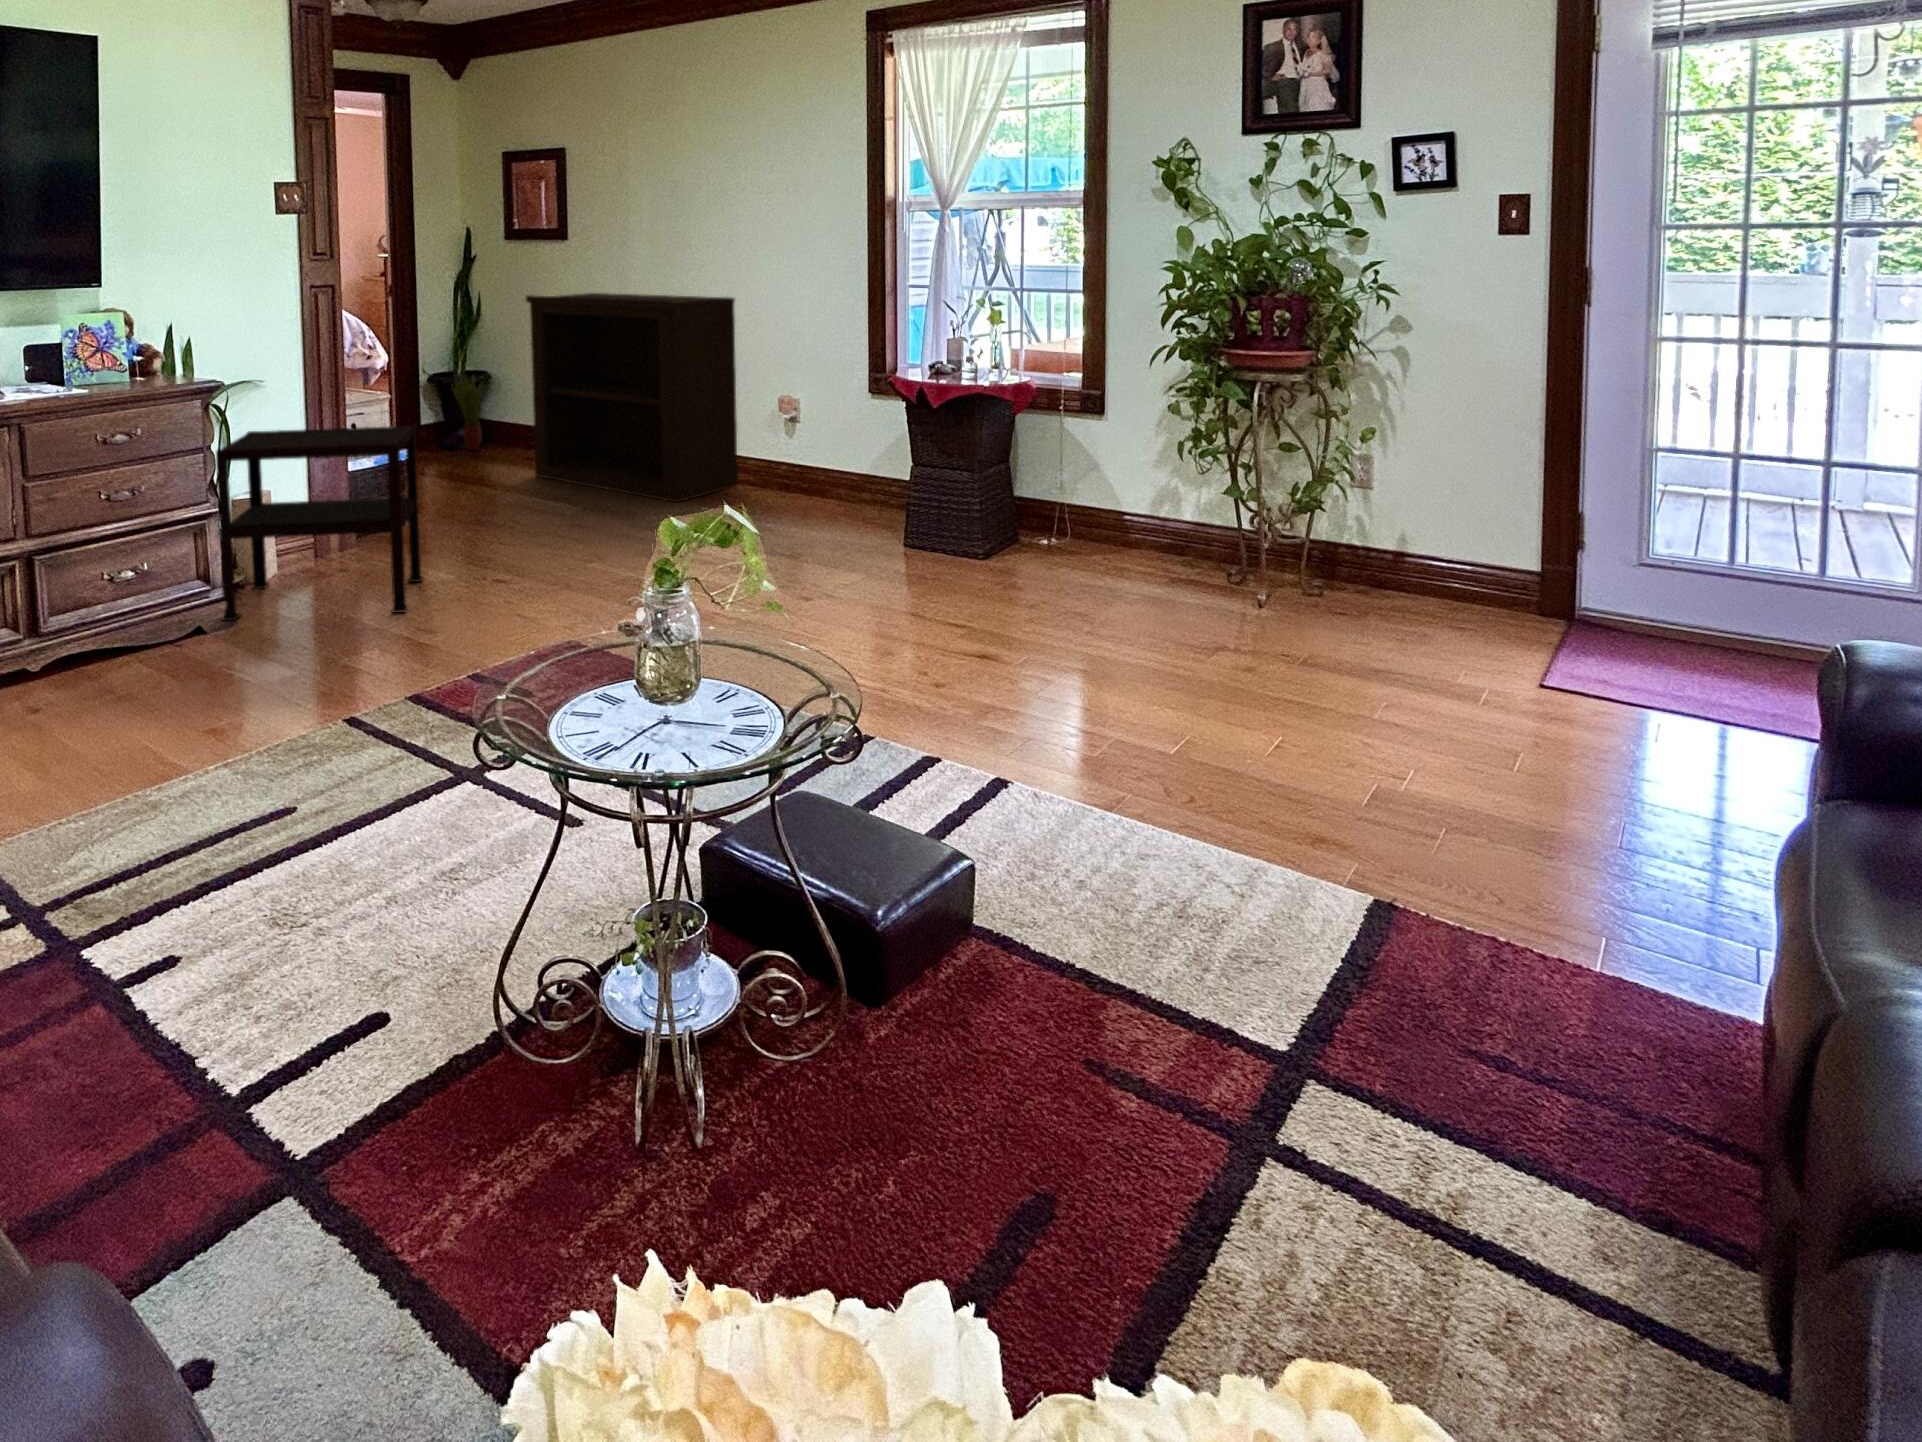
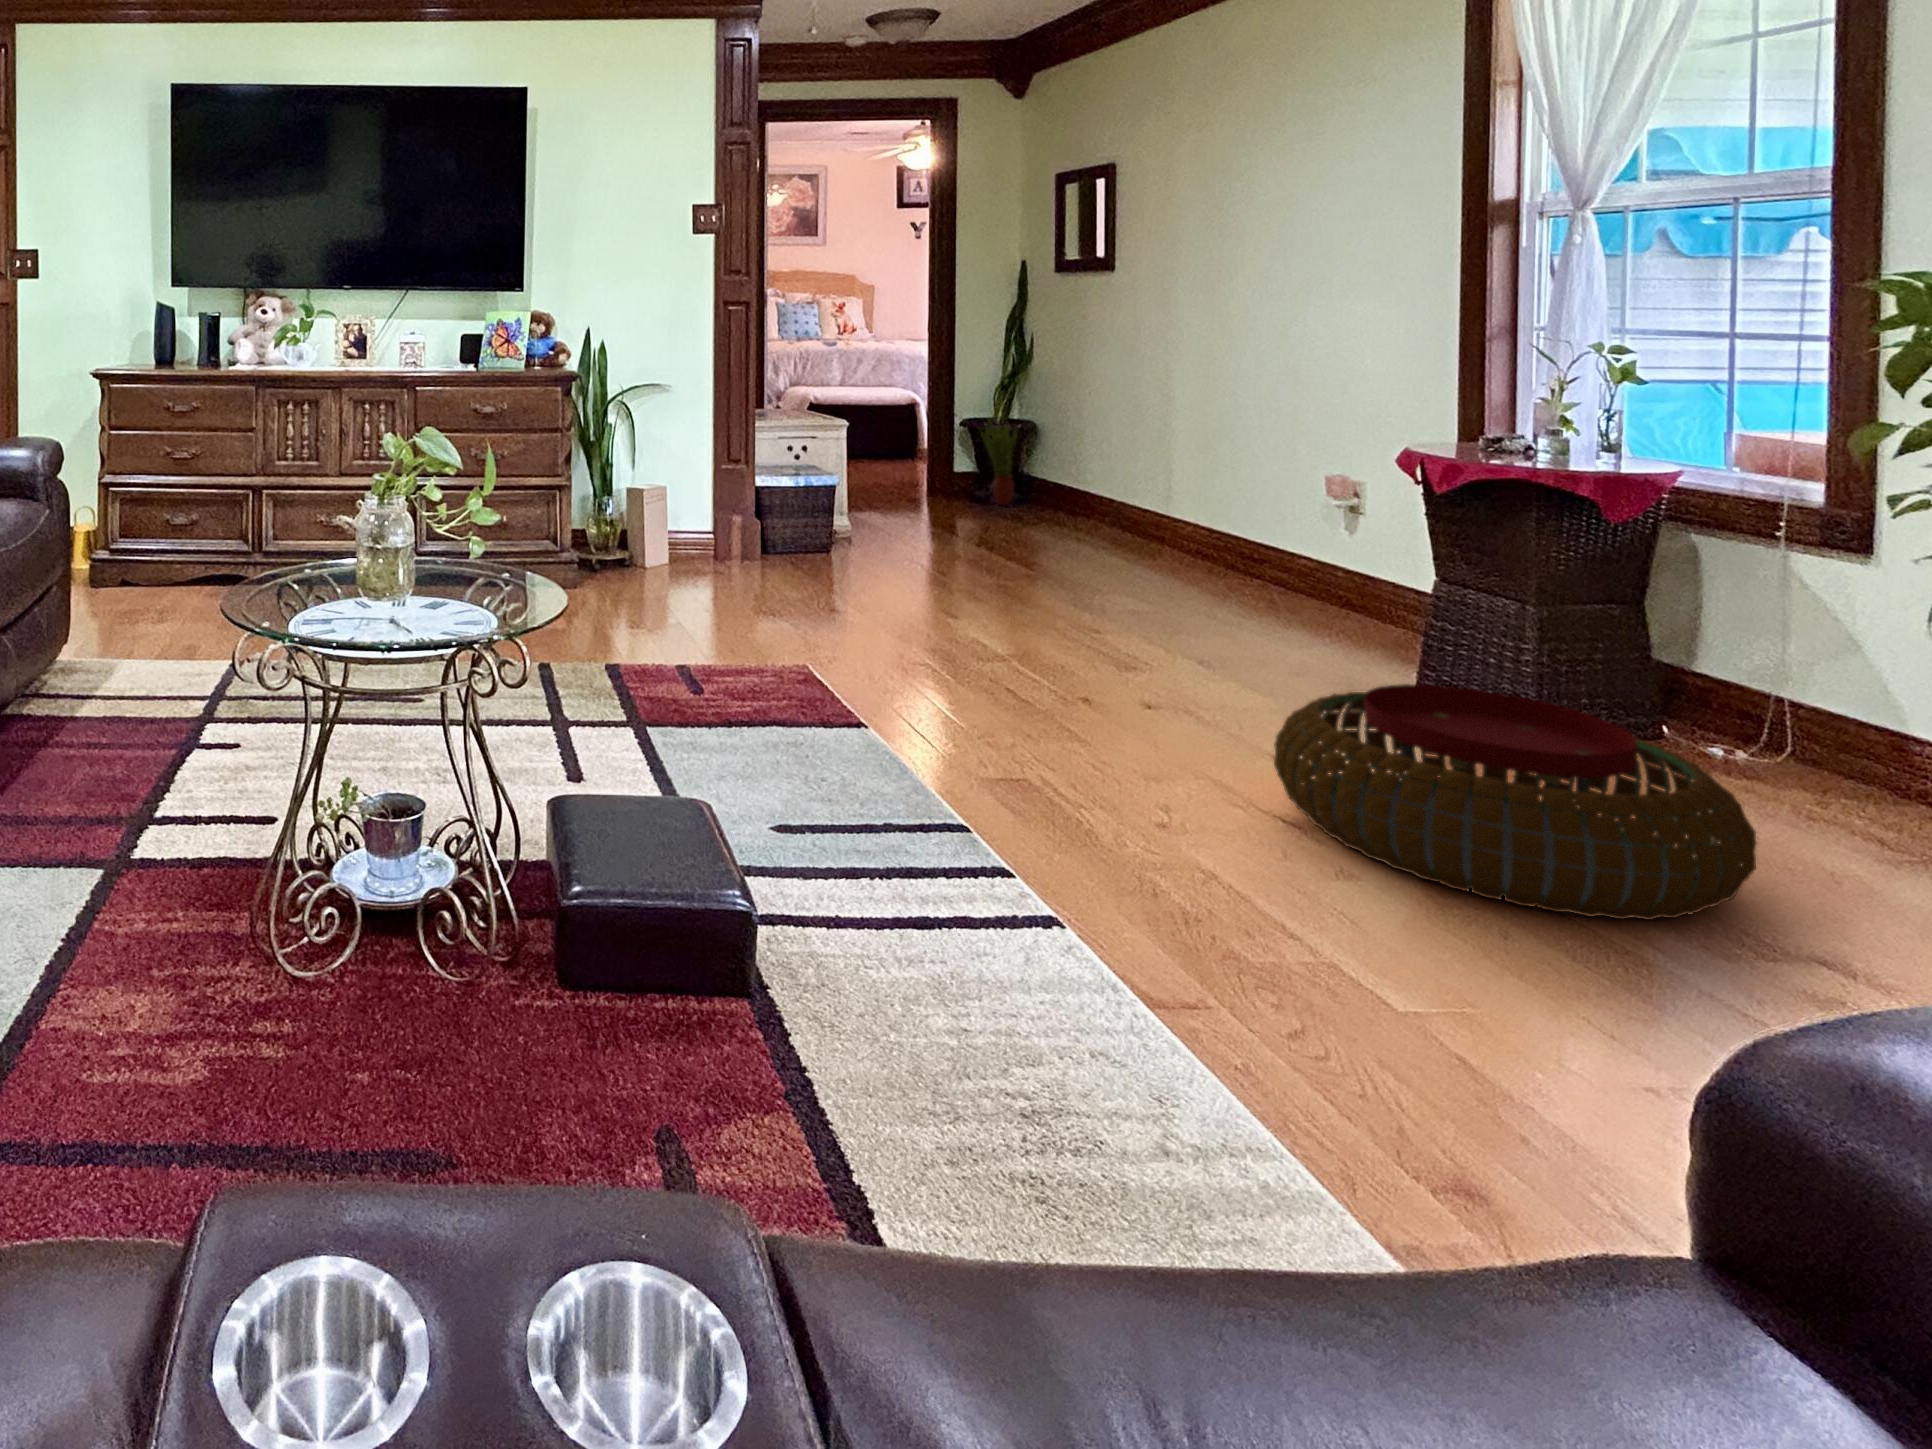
bookshelf: present [526,293,738,502] -> none [1027,331,1282,590]
side table: present [216,426,423,621] -> none [568,424,767,610]
pouf: none [936,535,1172,665] -> present [1274,684,1756,920]

